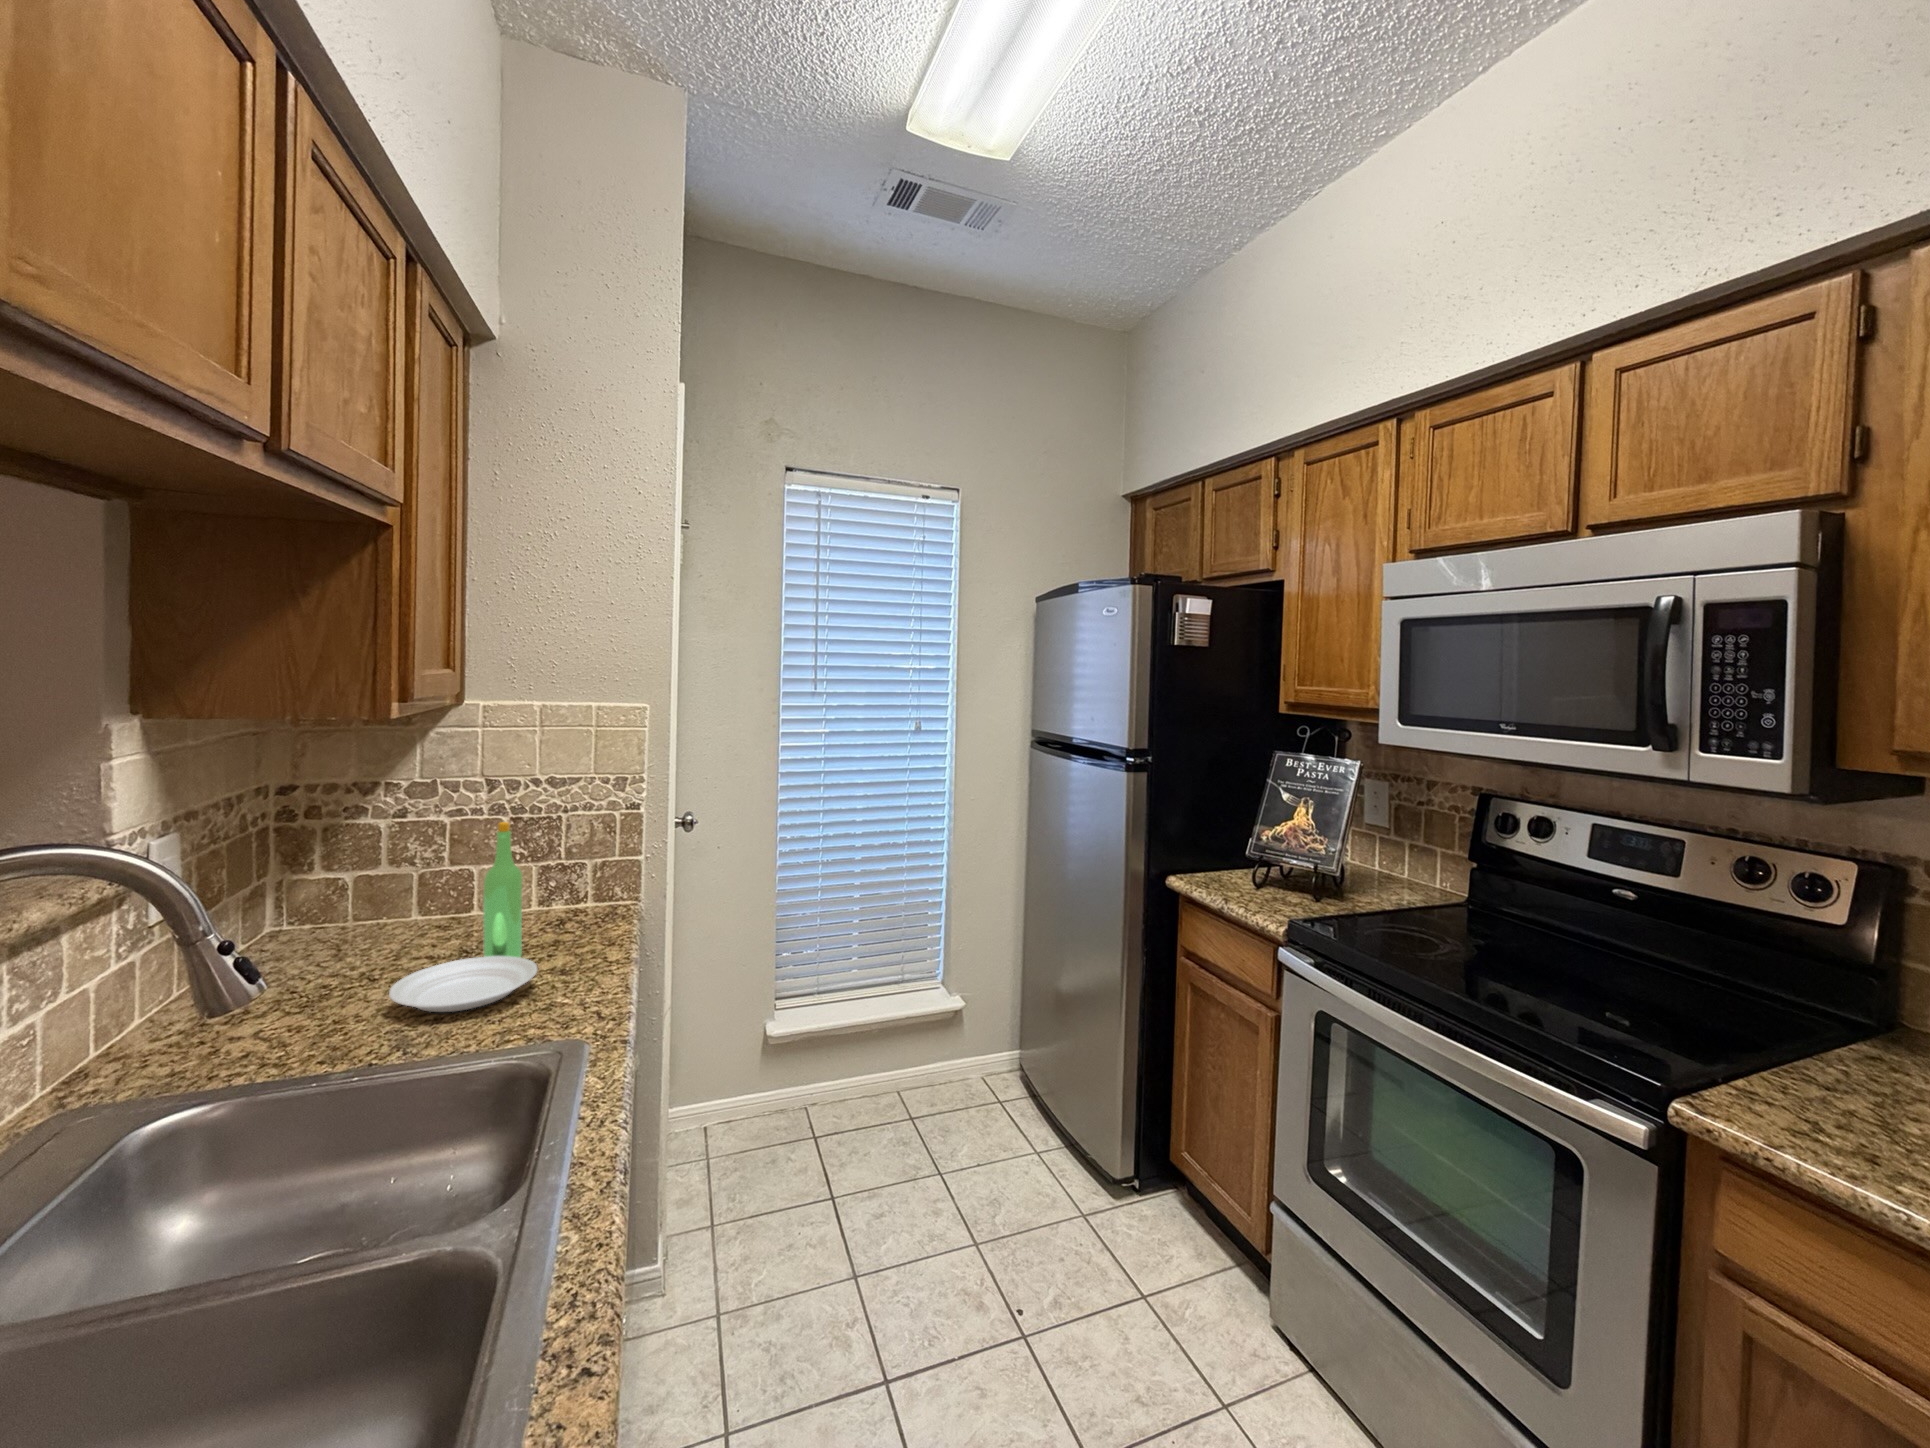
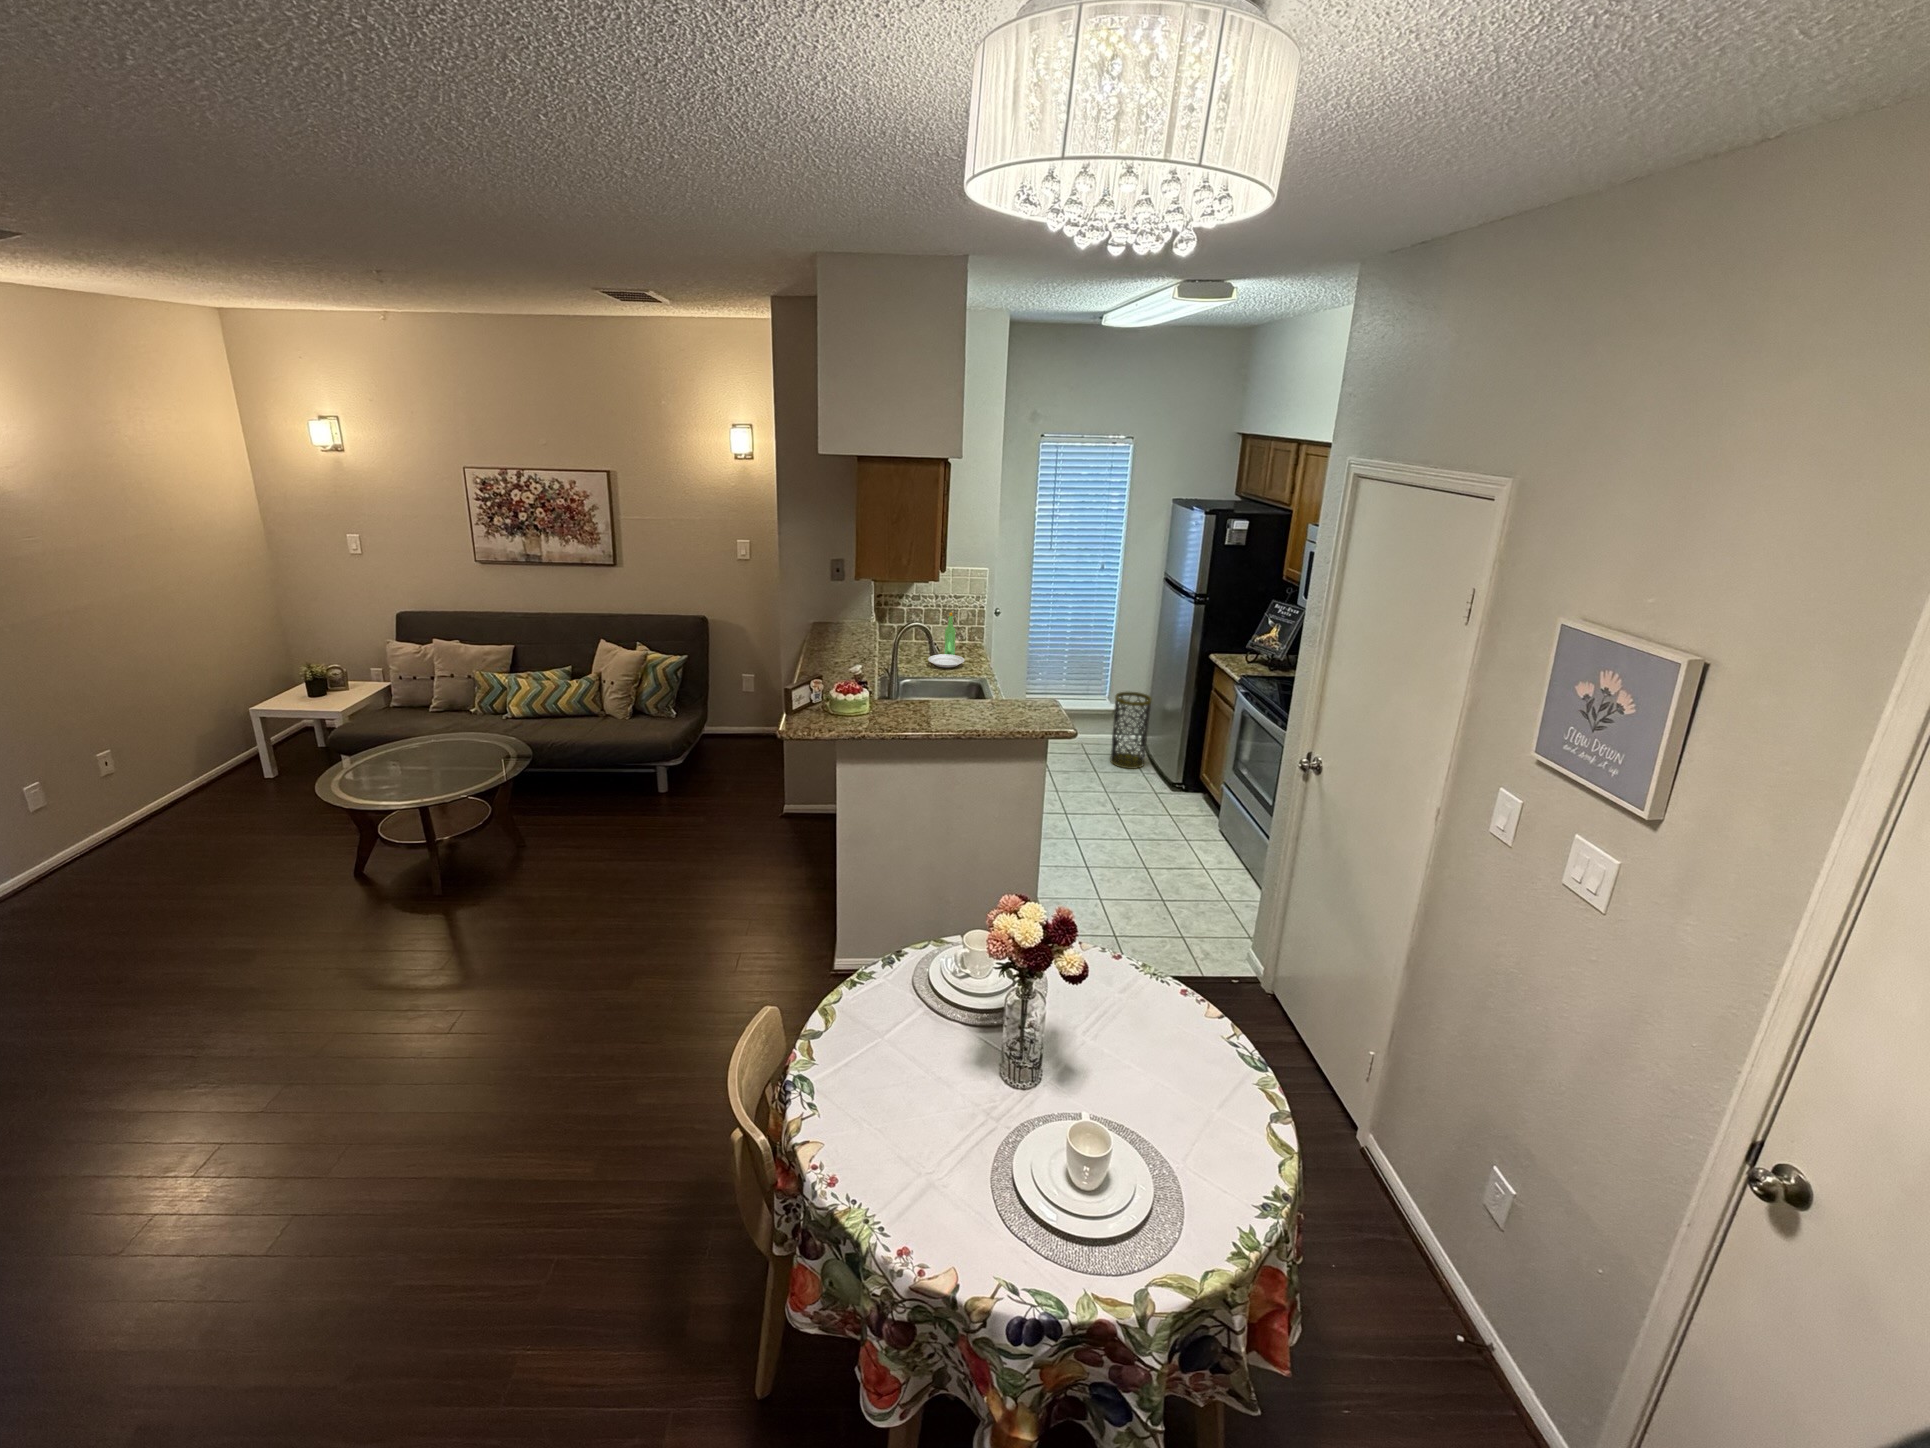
trash can: none [962,967,1036,1145] -> present [1110,692,1151,769]

